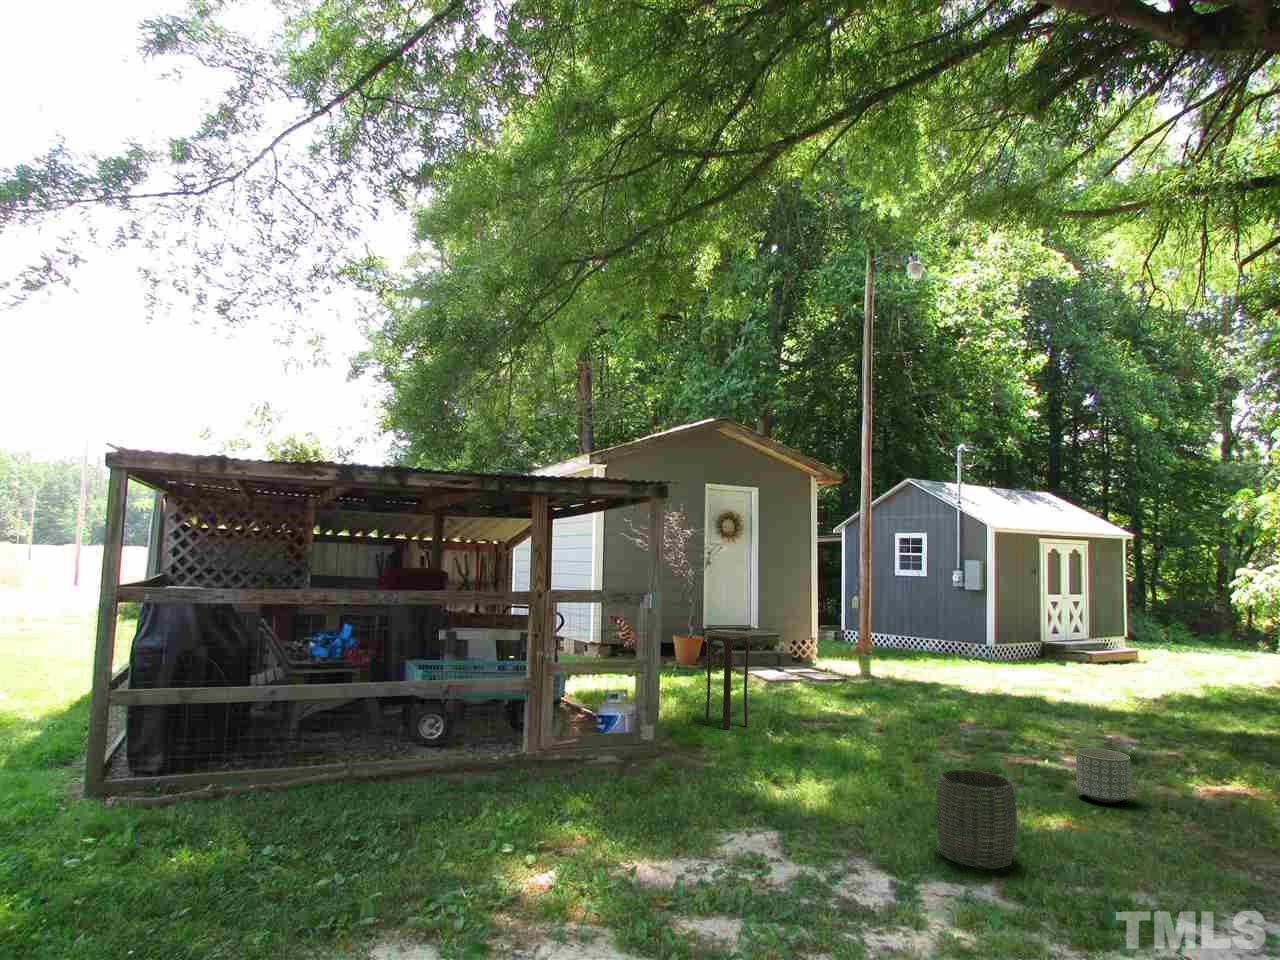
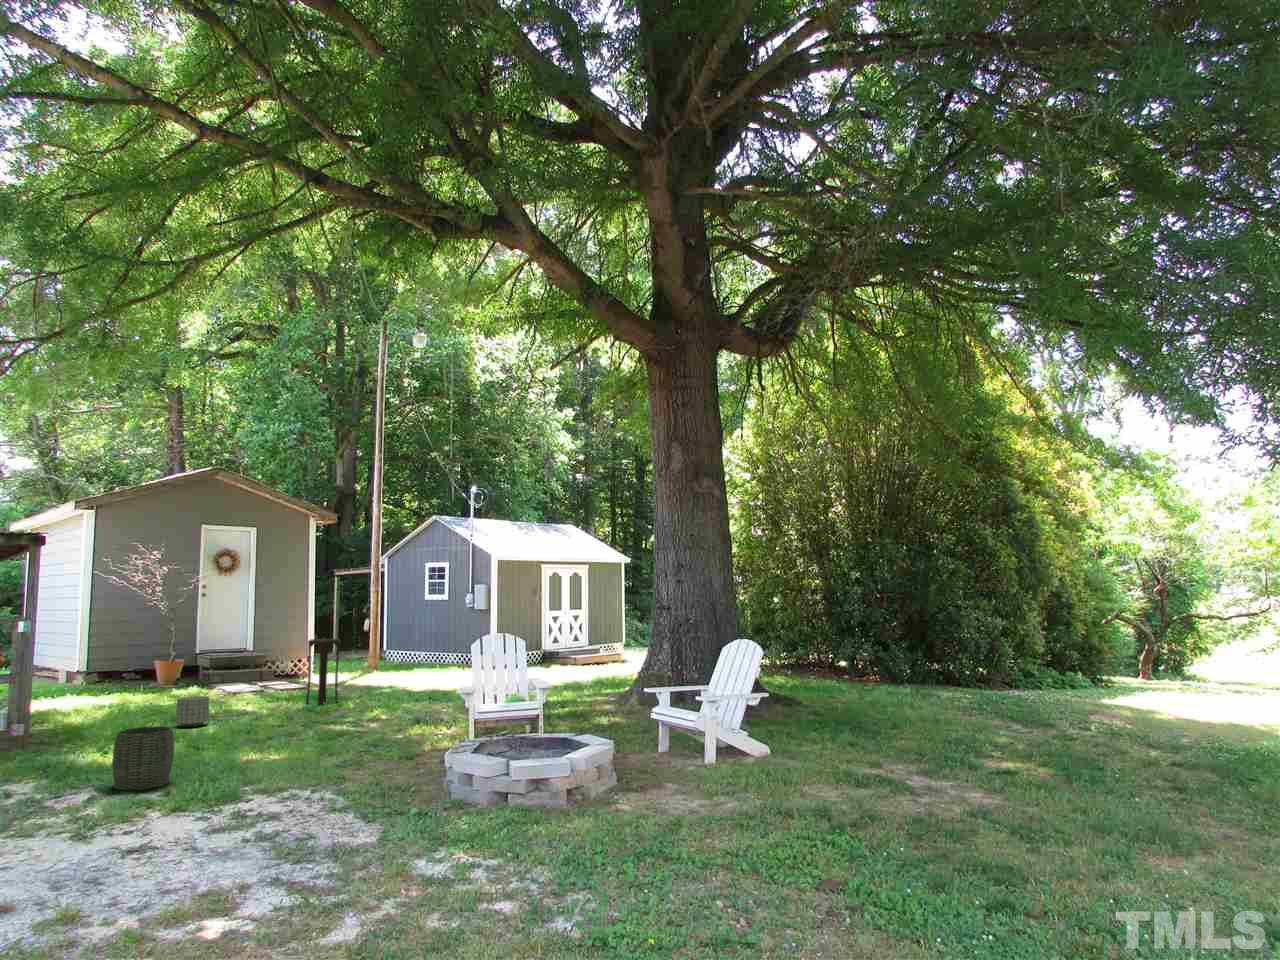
stool: present [705,632,750,730] -> present [306,639,340,705]
planter: present [1076,748,1130,803] -> present [176,696,210,727]

